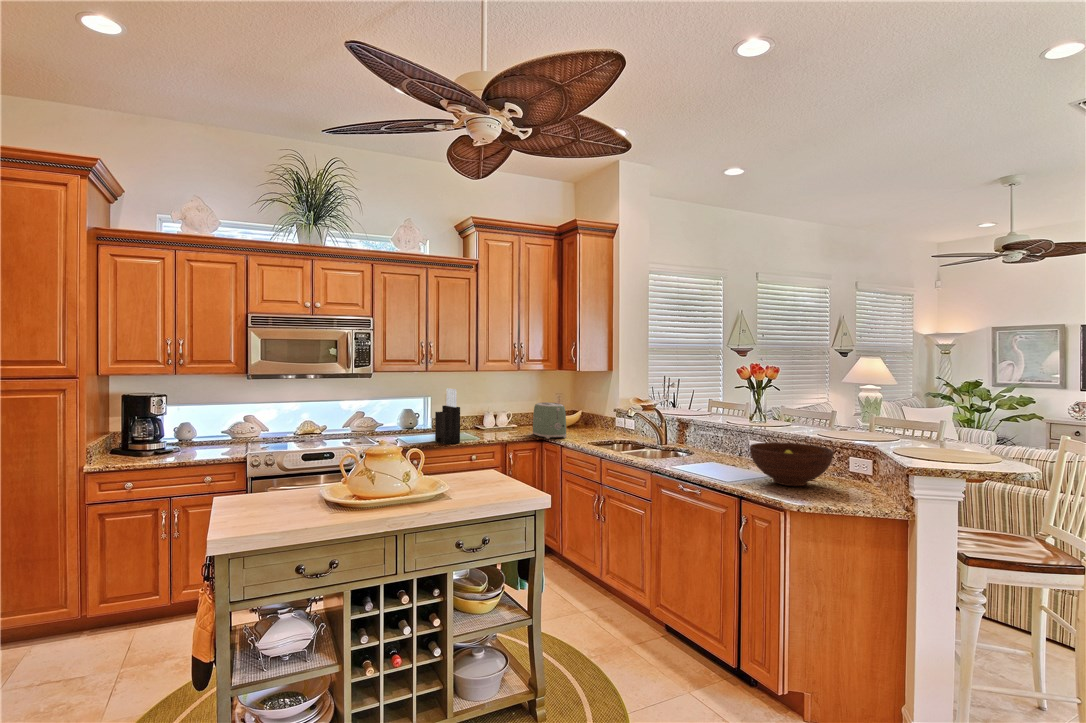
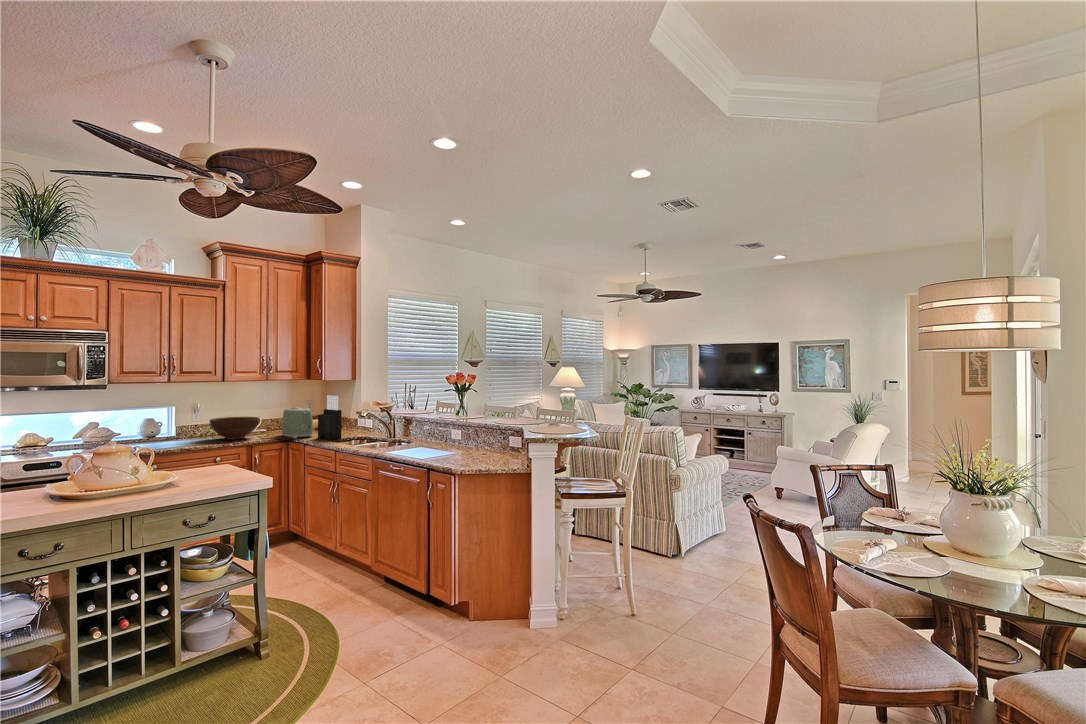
knife block: present [435,388,460,444] -> present [318,395,342,440]
fruit bowl: present [749,442,834,486] -> present [210,417,260,440]

